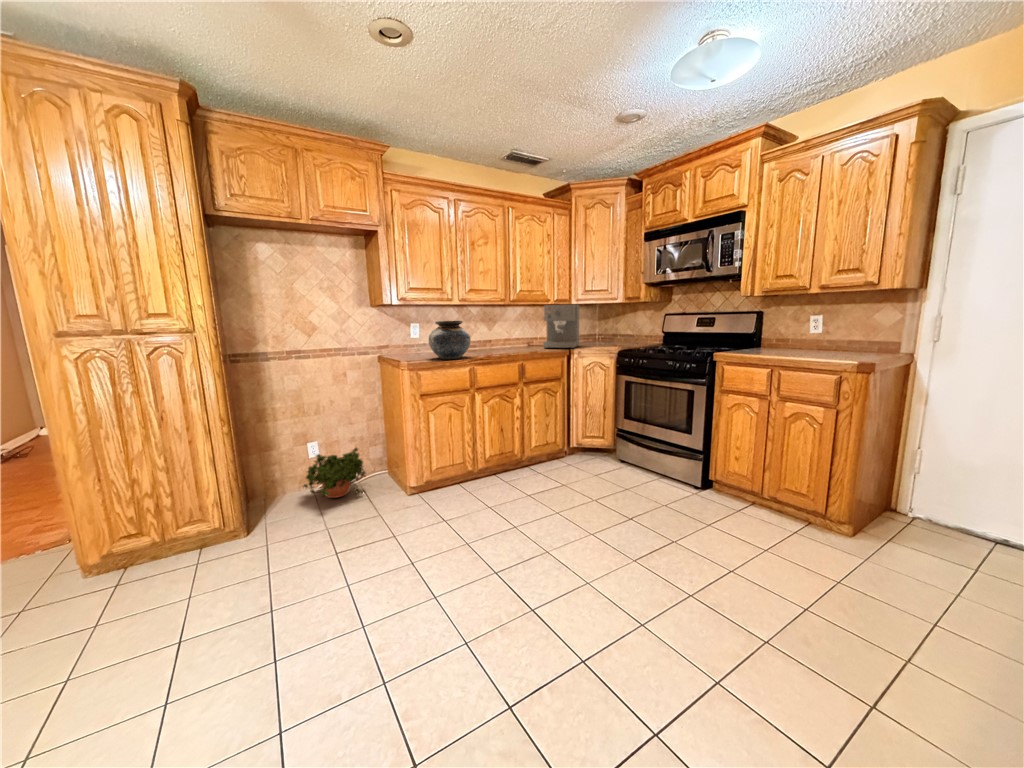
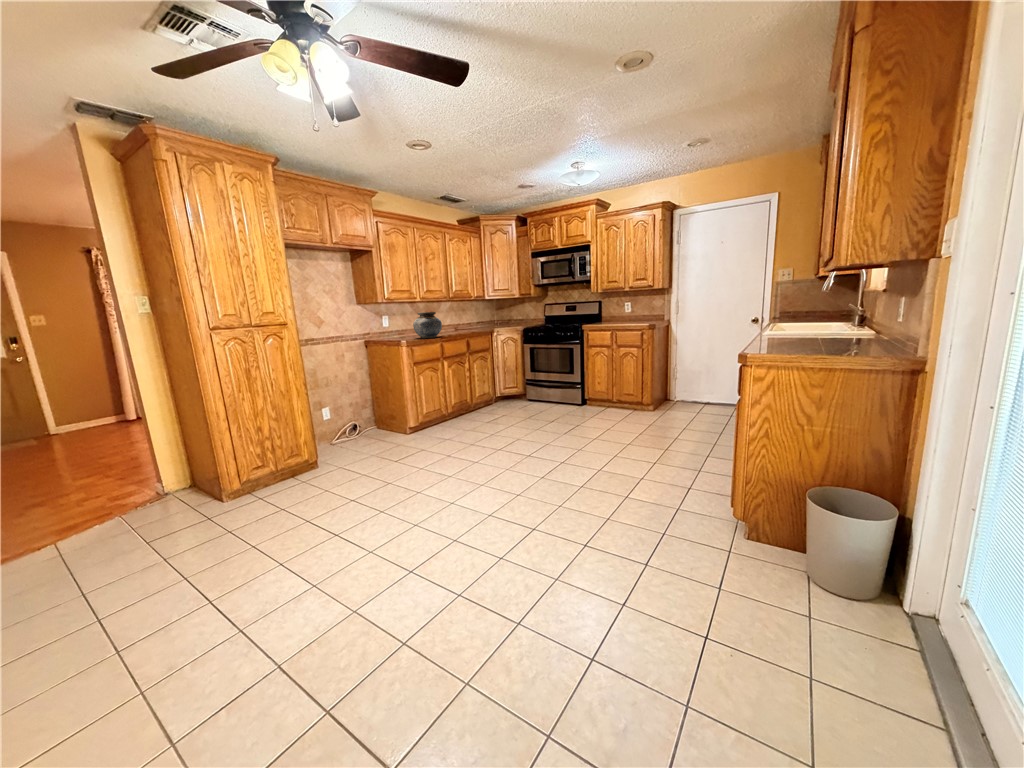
coffee maker: present [543,304,579,348] -> none [474,299,497,330]
potted plant: present [303,448,366,498] -> none [330,407,378,443]

